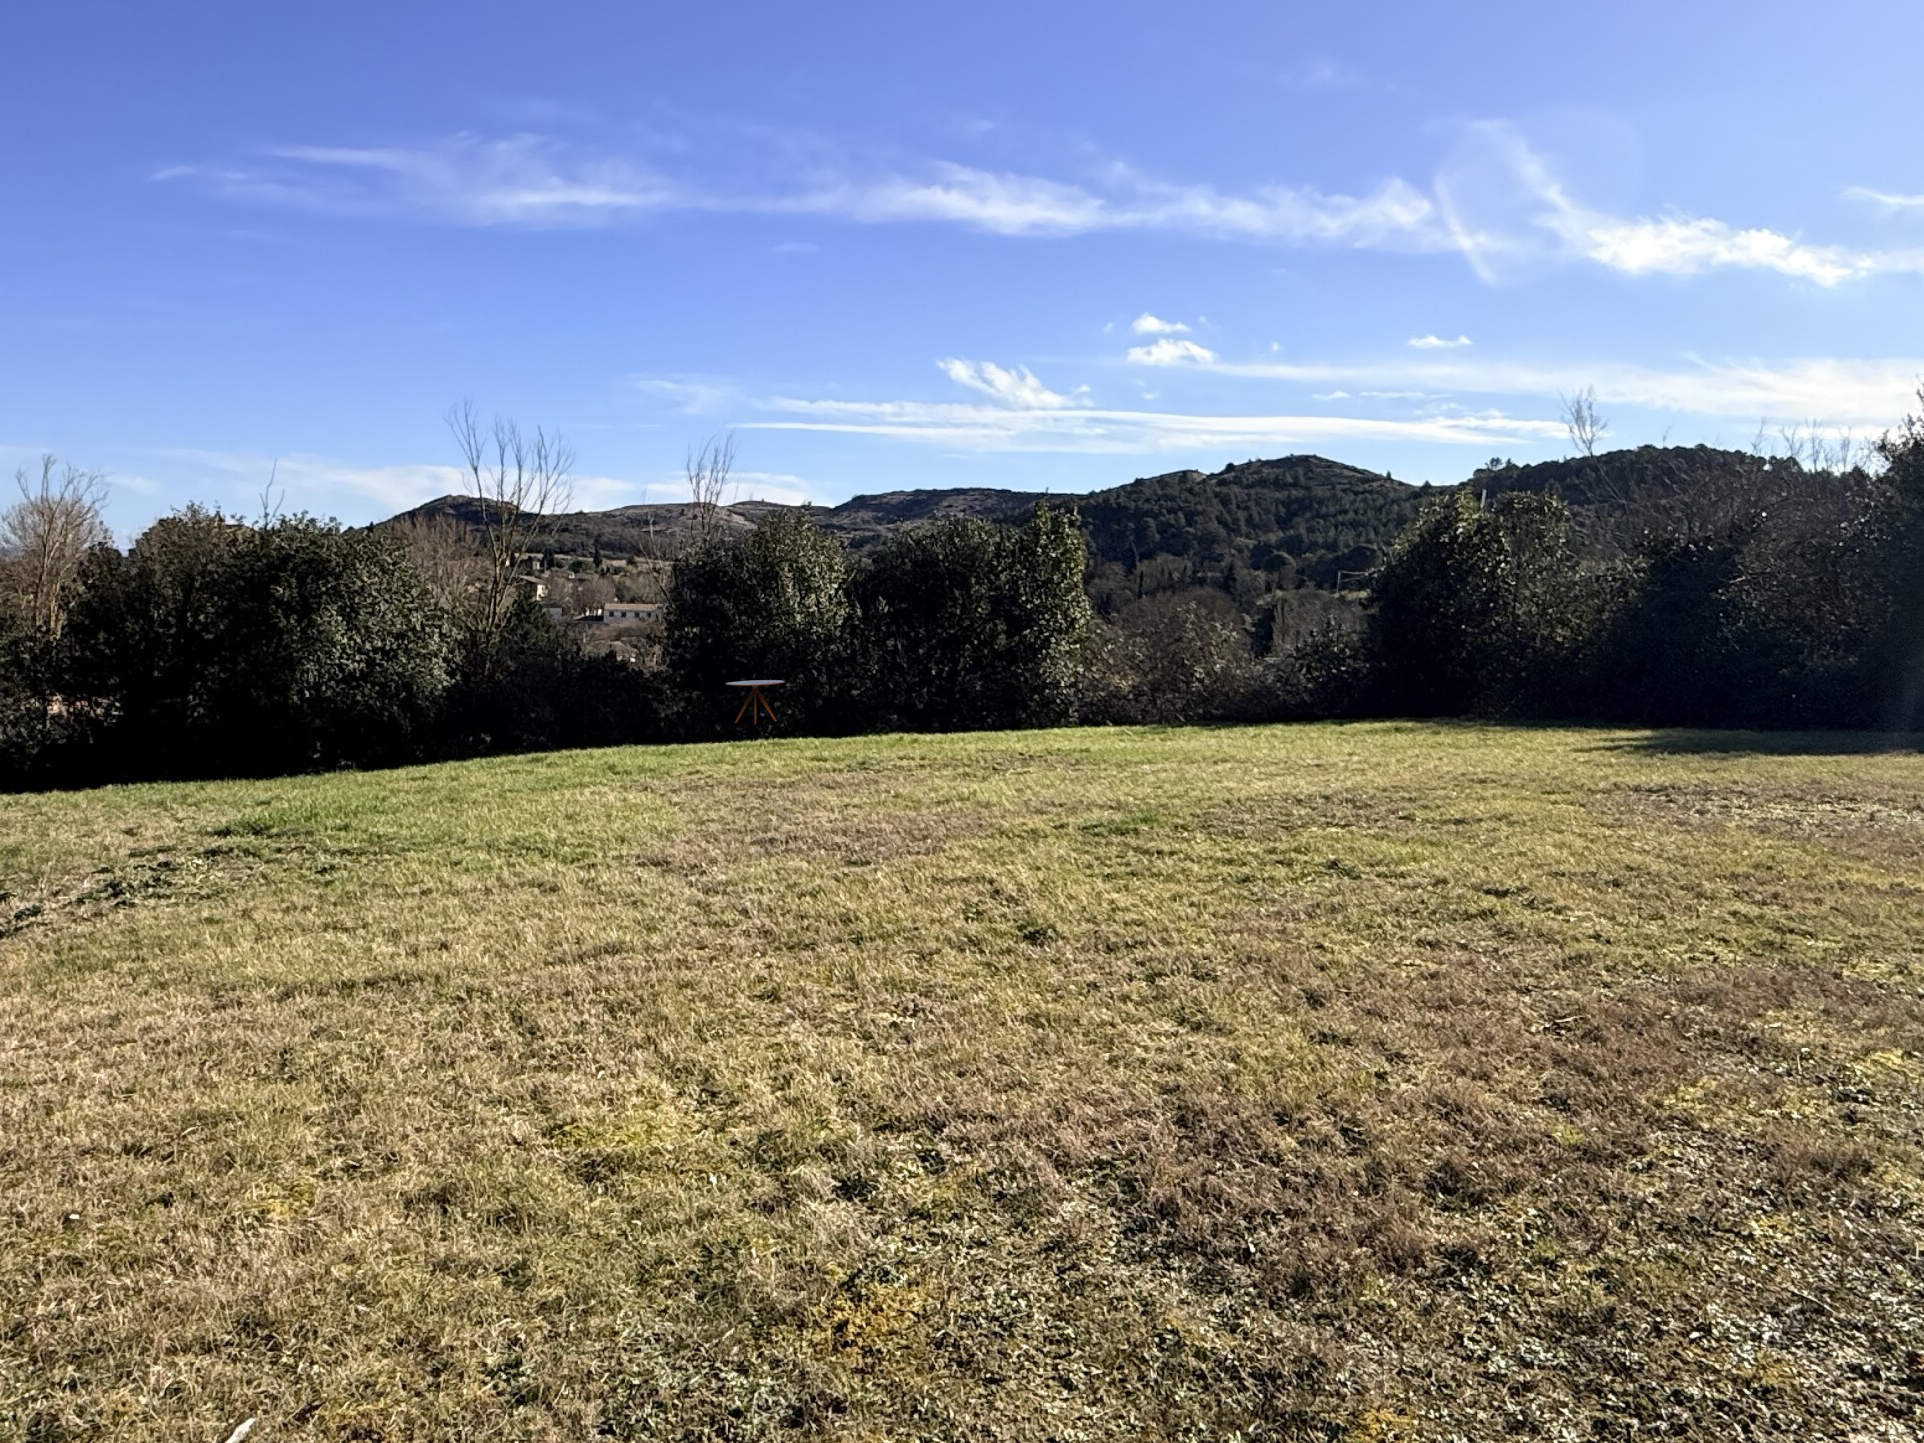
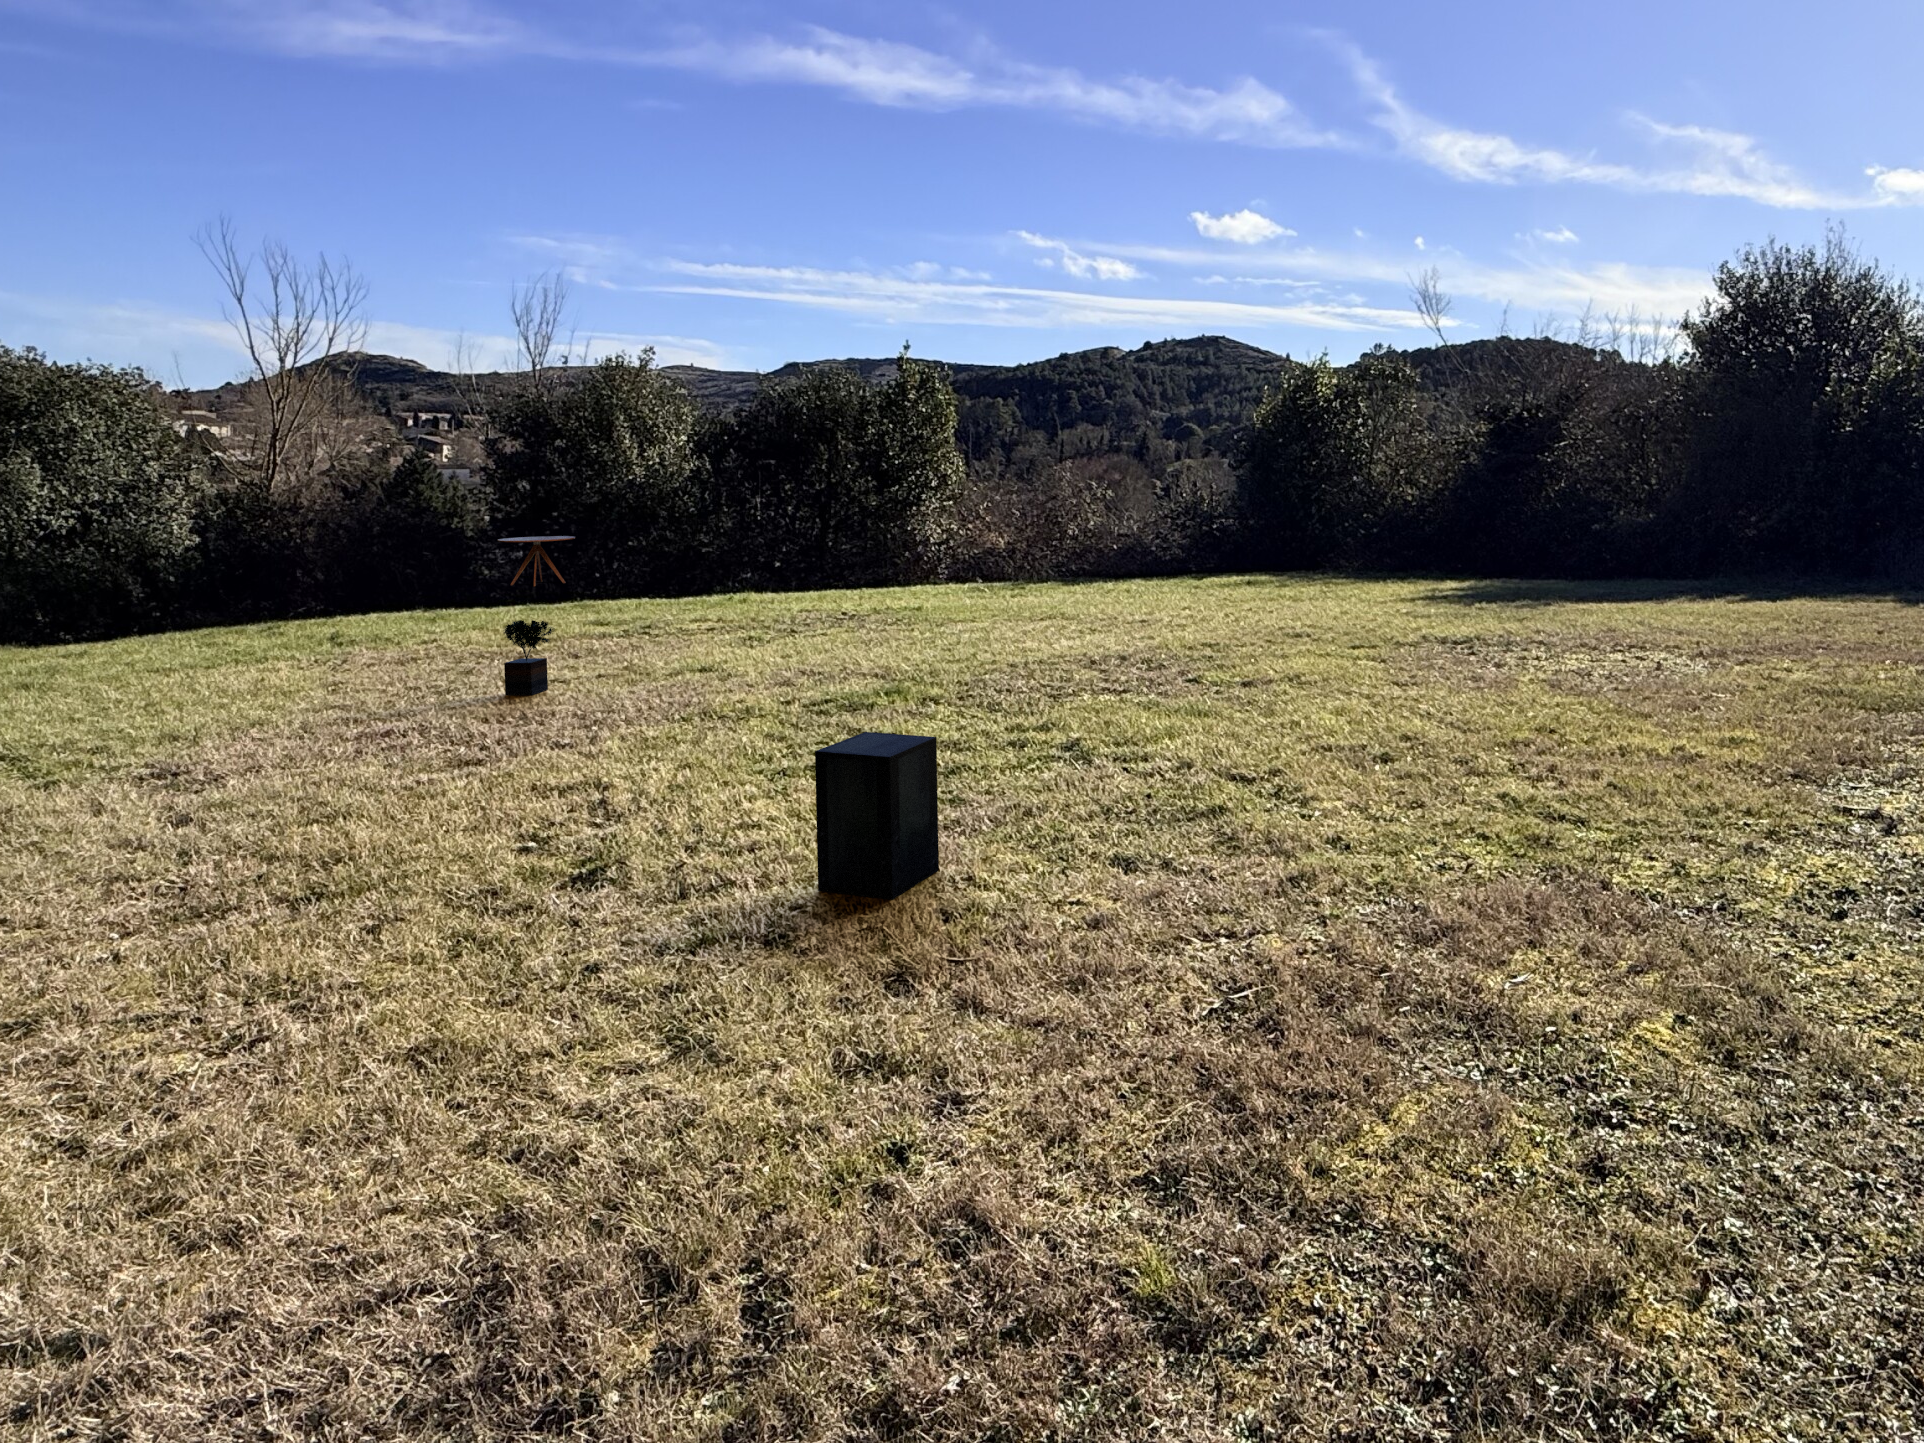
potted tree: none [840,754,878,815] -> present [503,620,555,695]
storage box: none [1209,841,1290,958] -> present [815,732,939,900]

